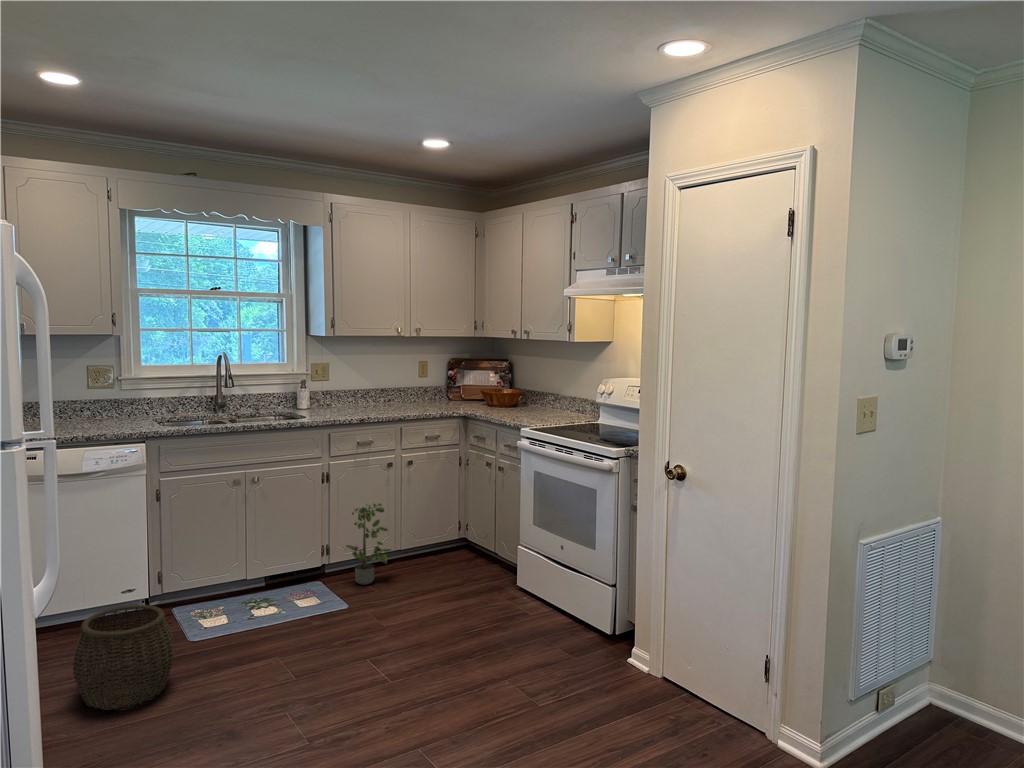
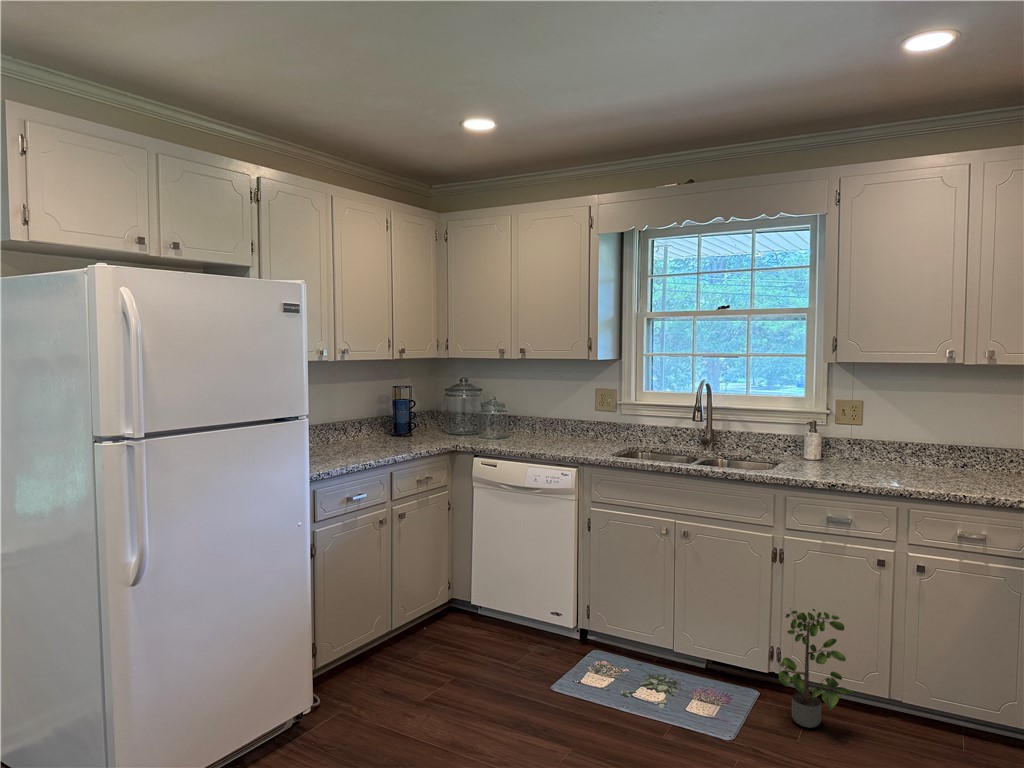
woven basket: present [73,605,175,710] -> none [393,618,483,724]

